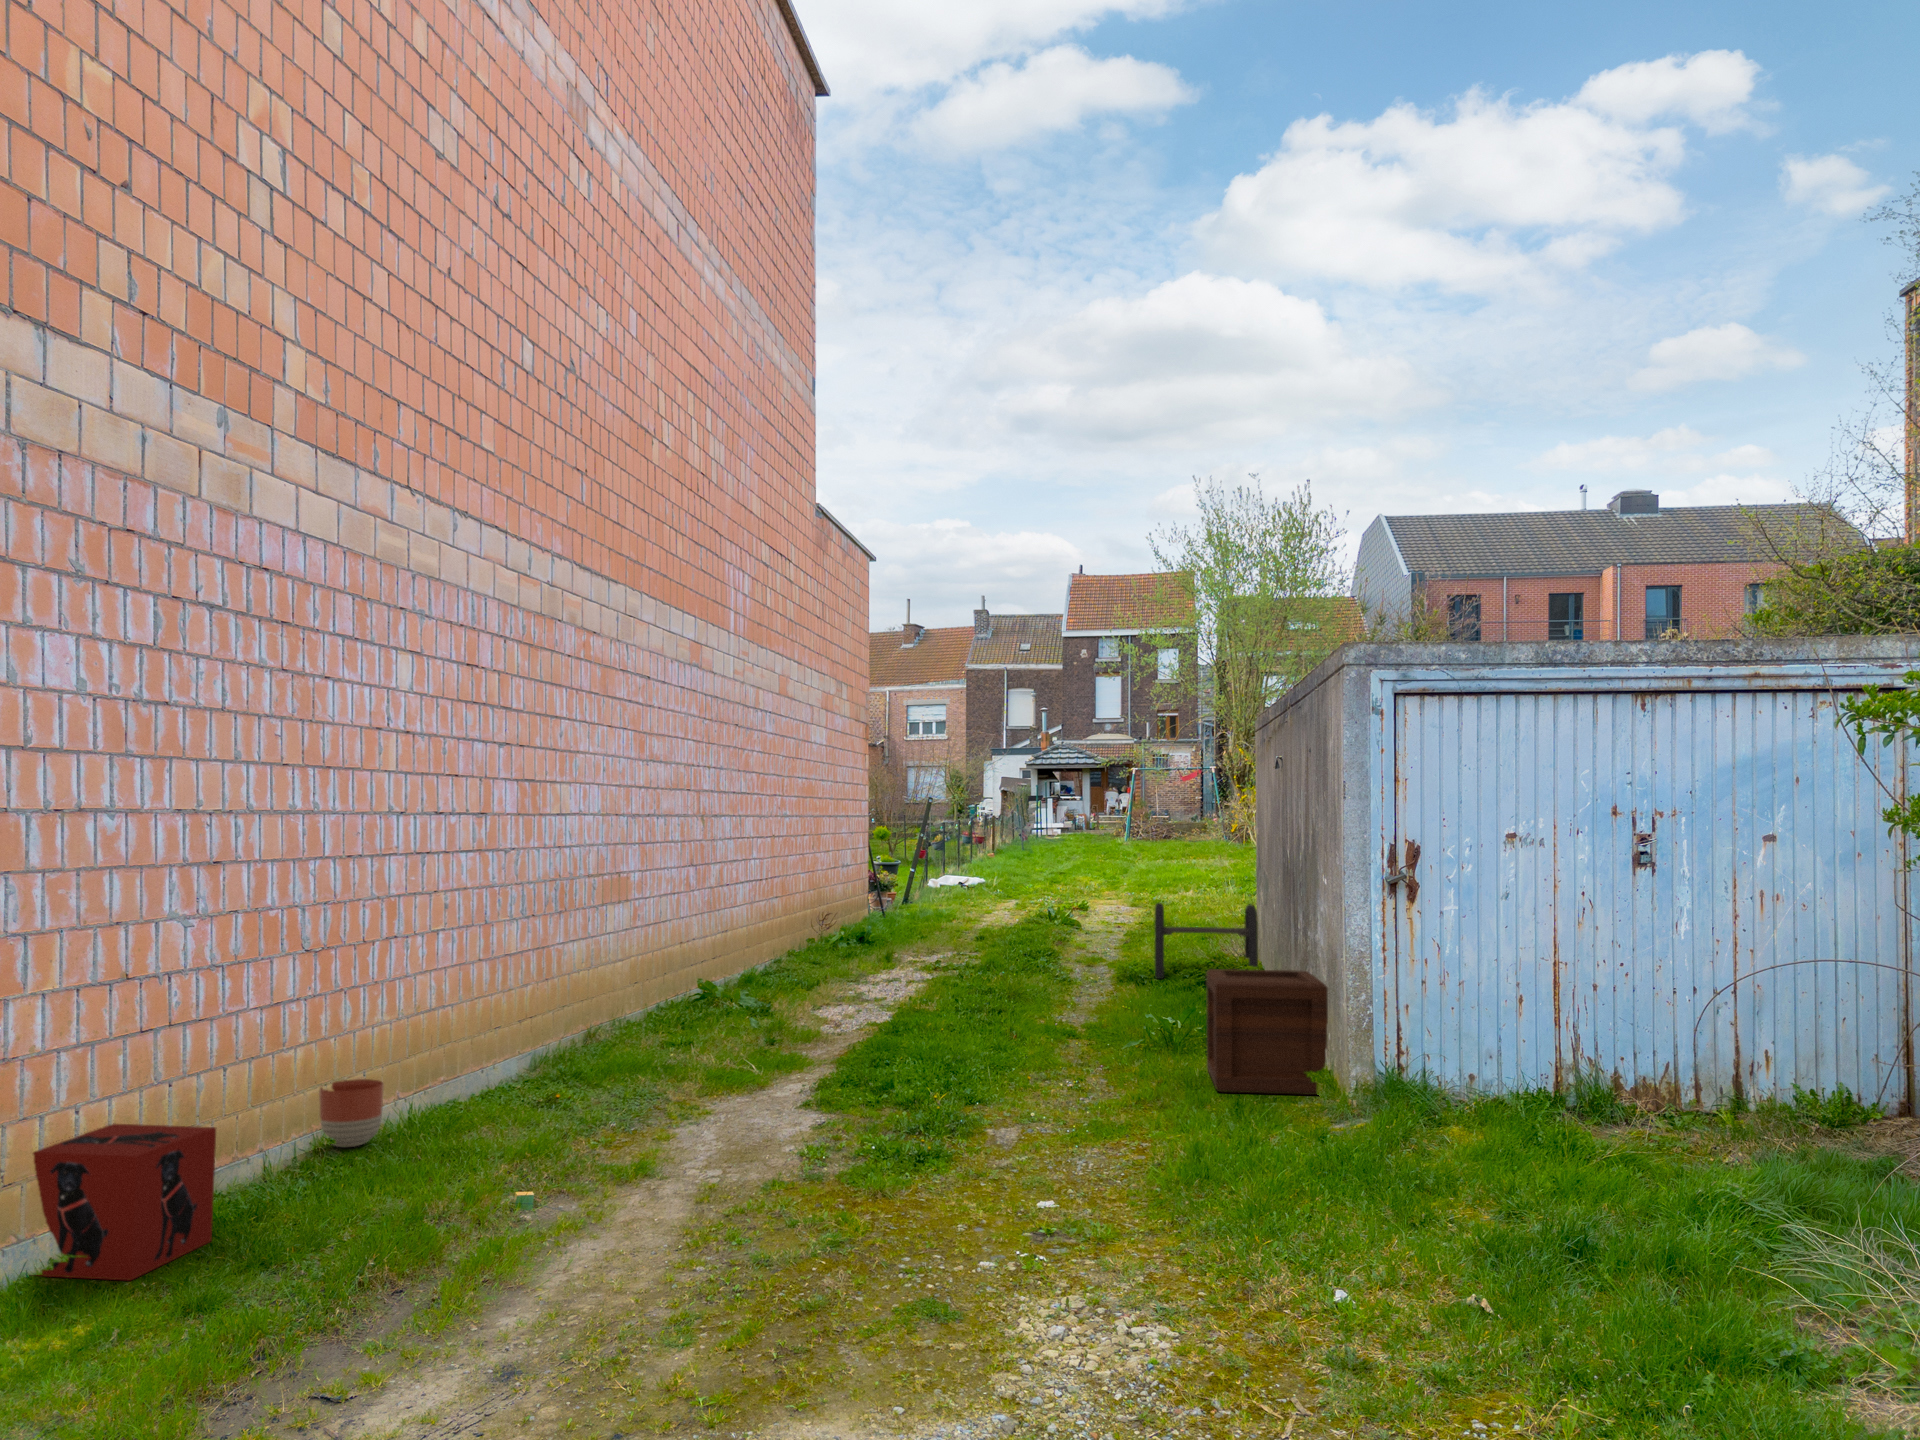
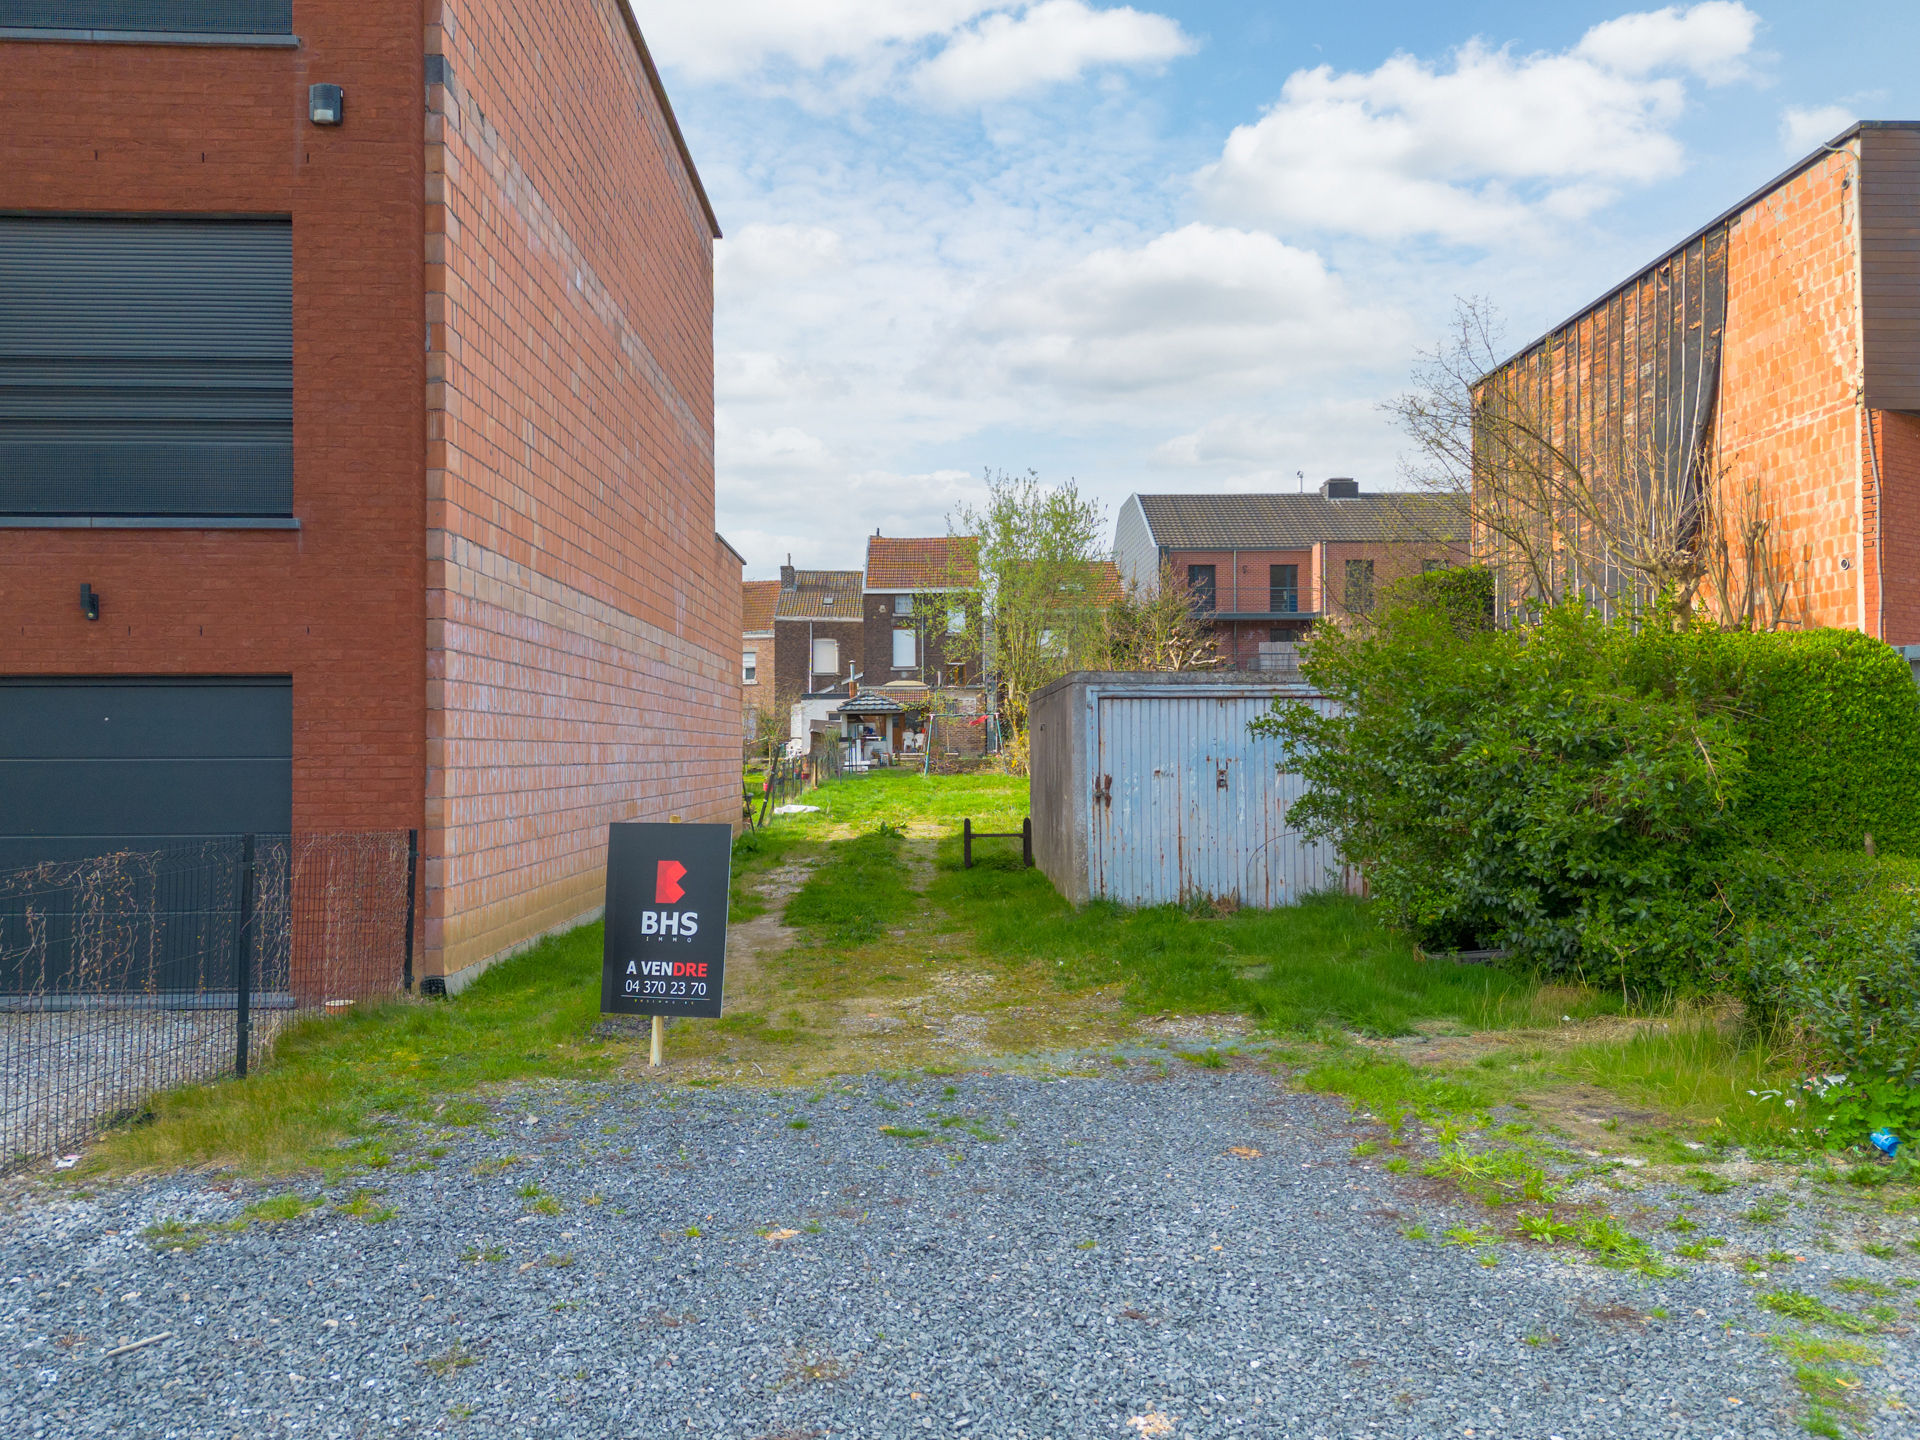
wooden crate: present [1206,969,1328,1095] -> none [1002,849,1068,915]
planter: present [319,1079,384,1147] -> none [539,917,571,951]
storage box: present [33,1124,216,1280] -> none [474,926,545,990]

